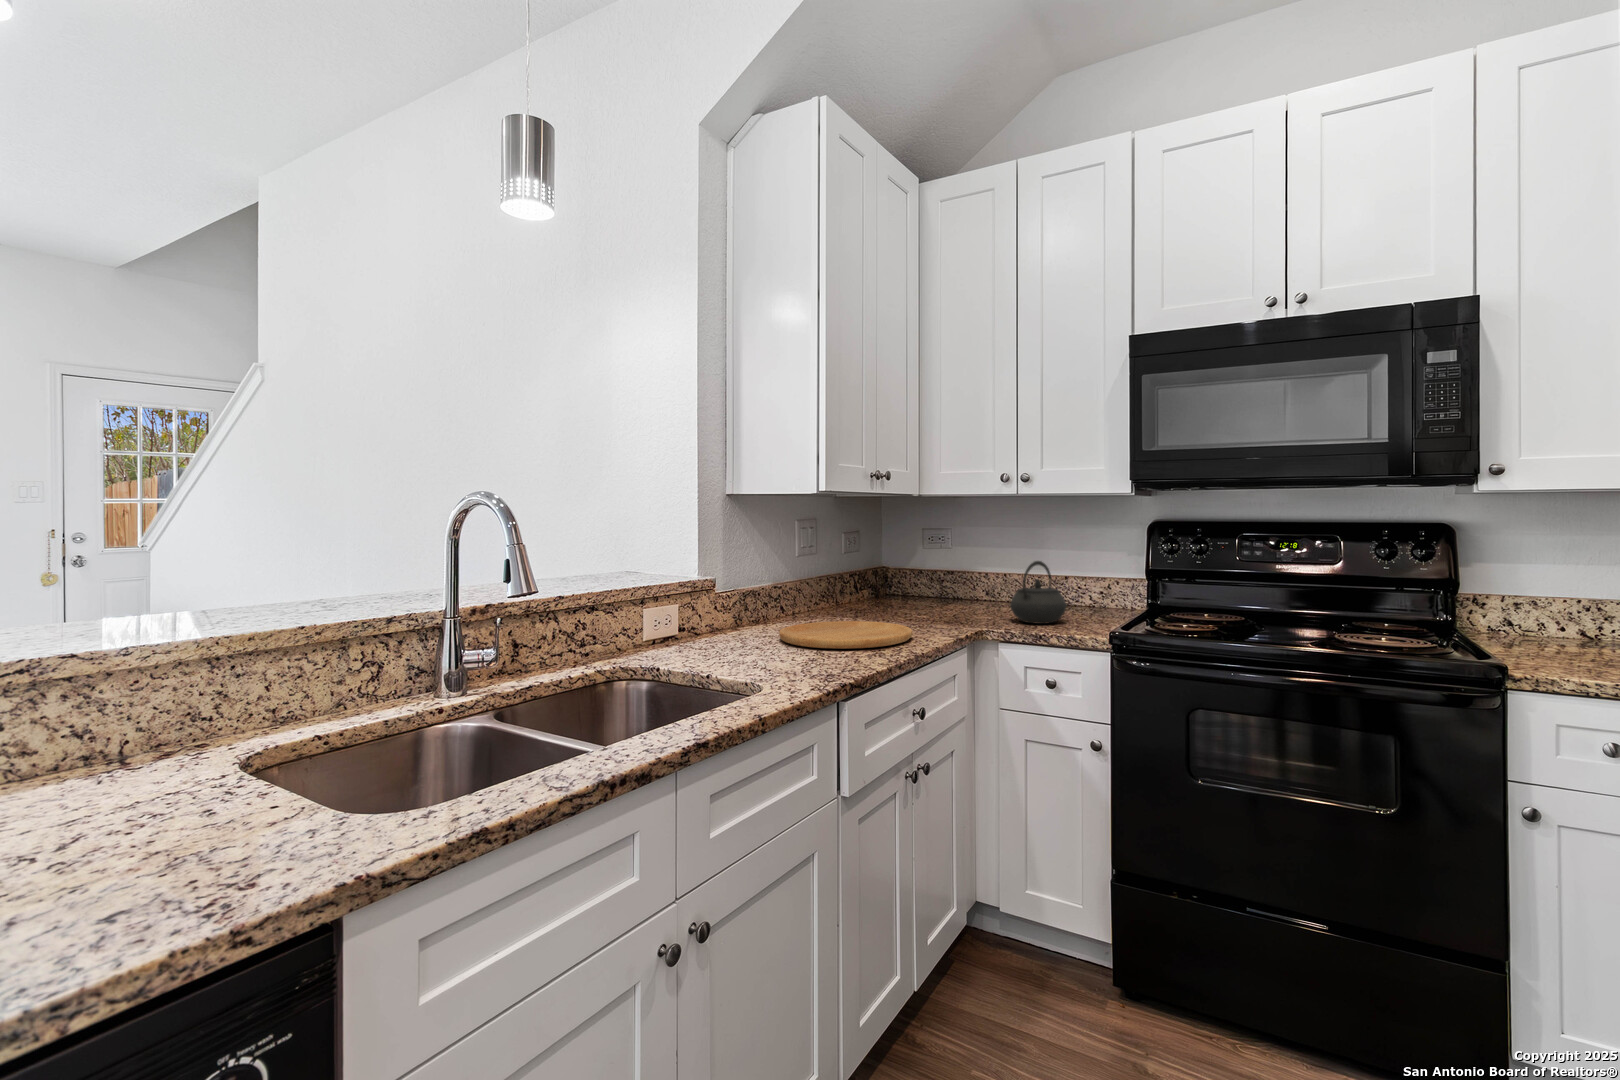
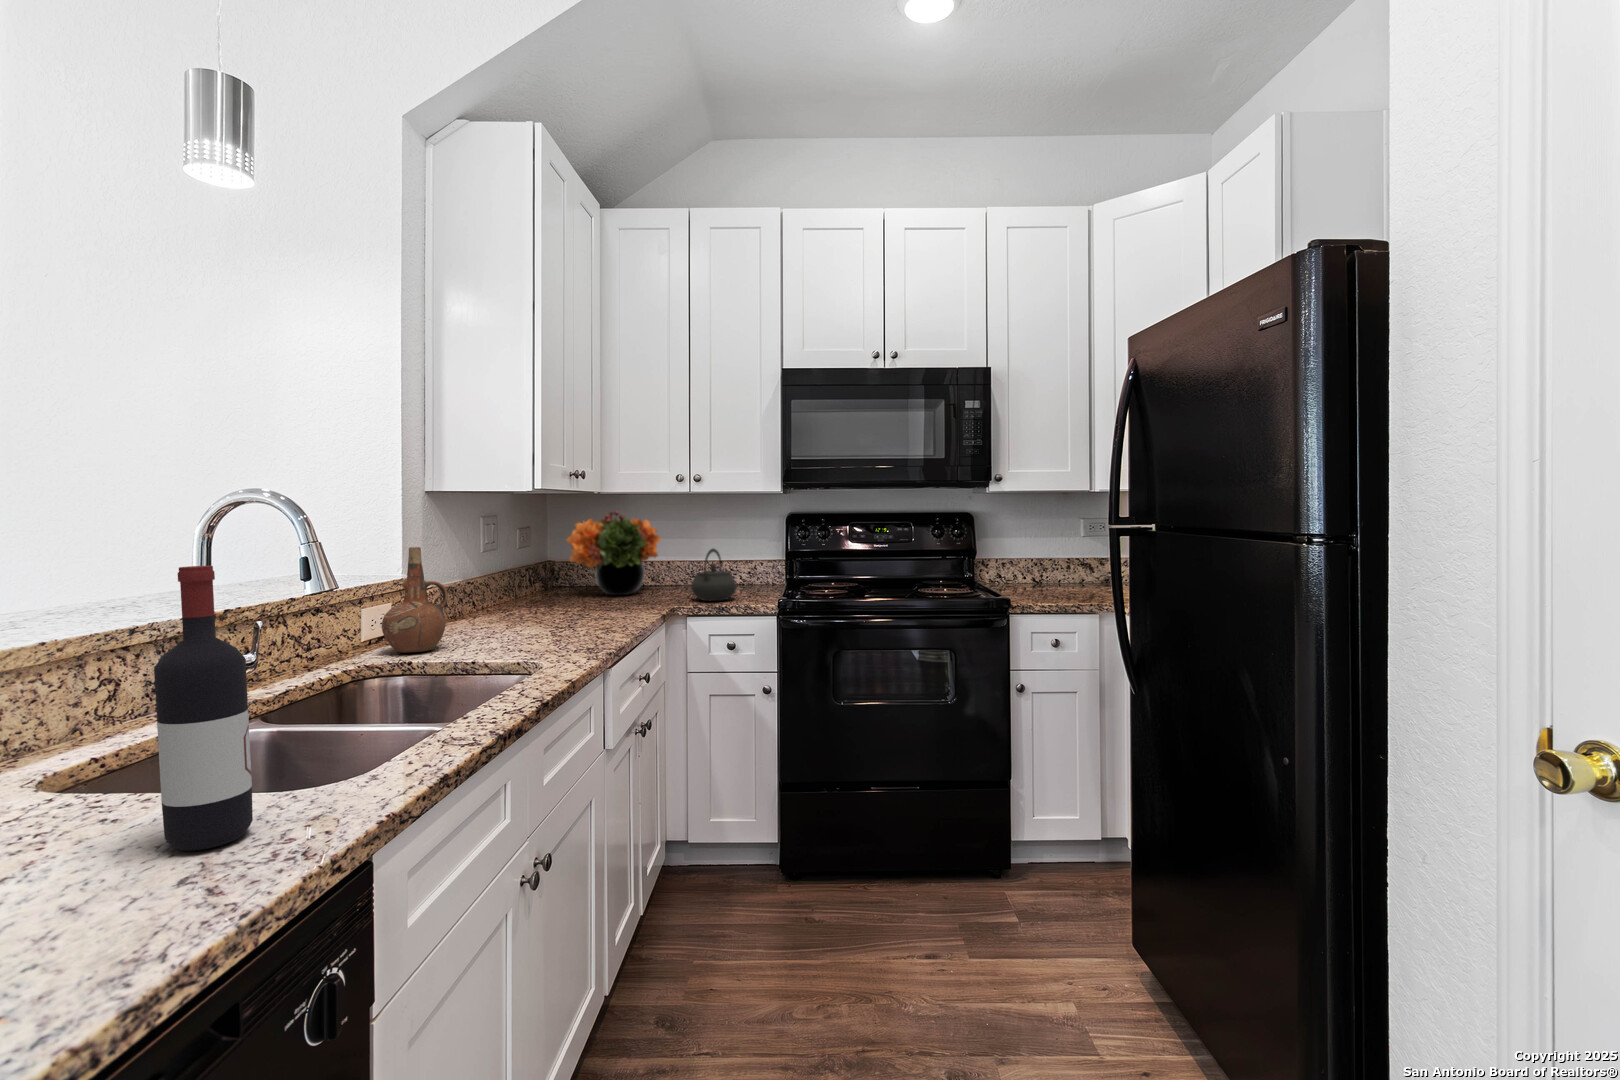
flower arrangement: none [886,516,990,609] -> present [567,511,660,595]
ceramic pitcher: none [652,550,714,656] -> present [381,547,448,653]
wine bottle: none [157,562,263,874] -> present [154,566,253,851]
cutting board: present [779,621,912,649] -> none [497,609,625,633]

